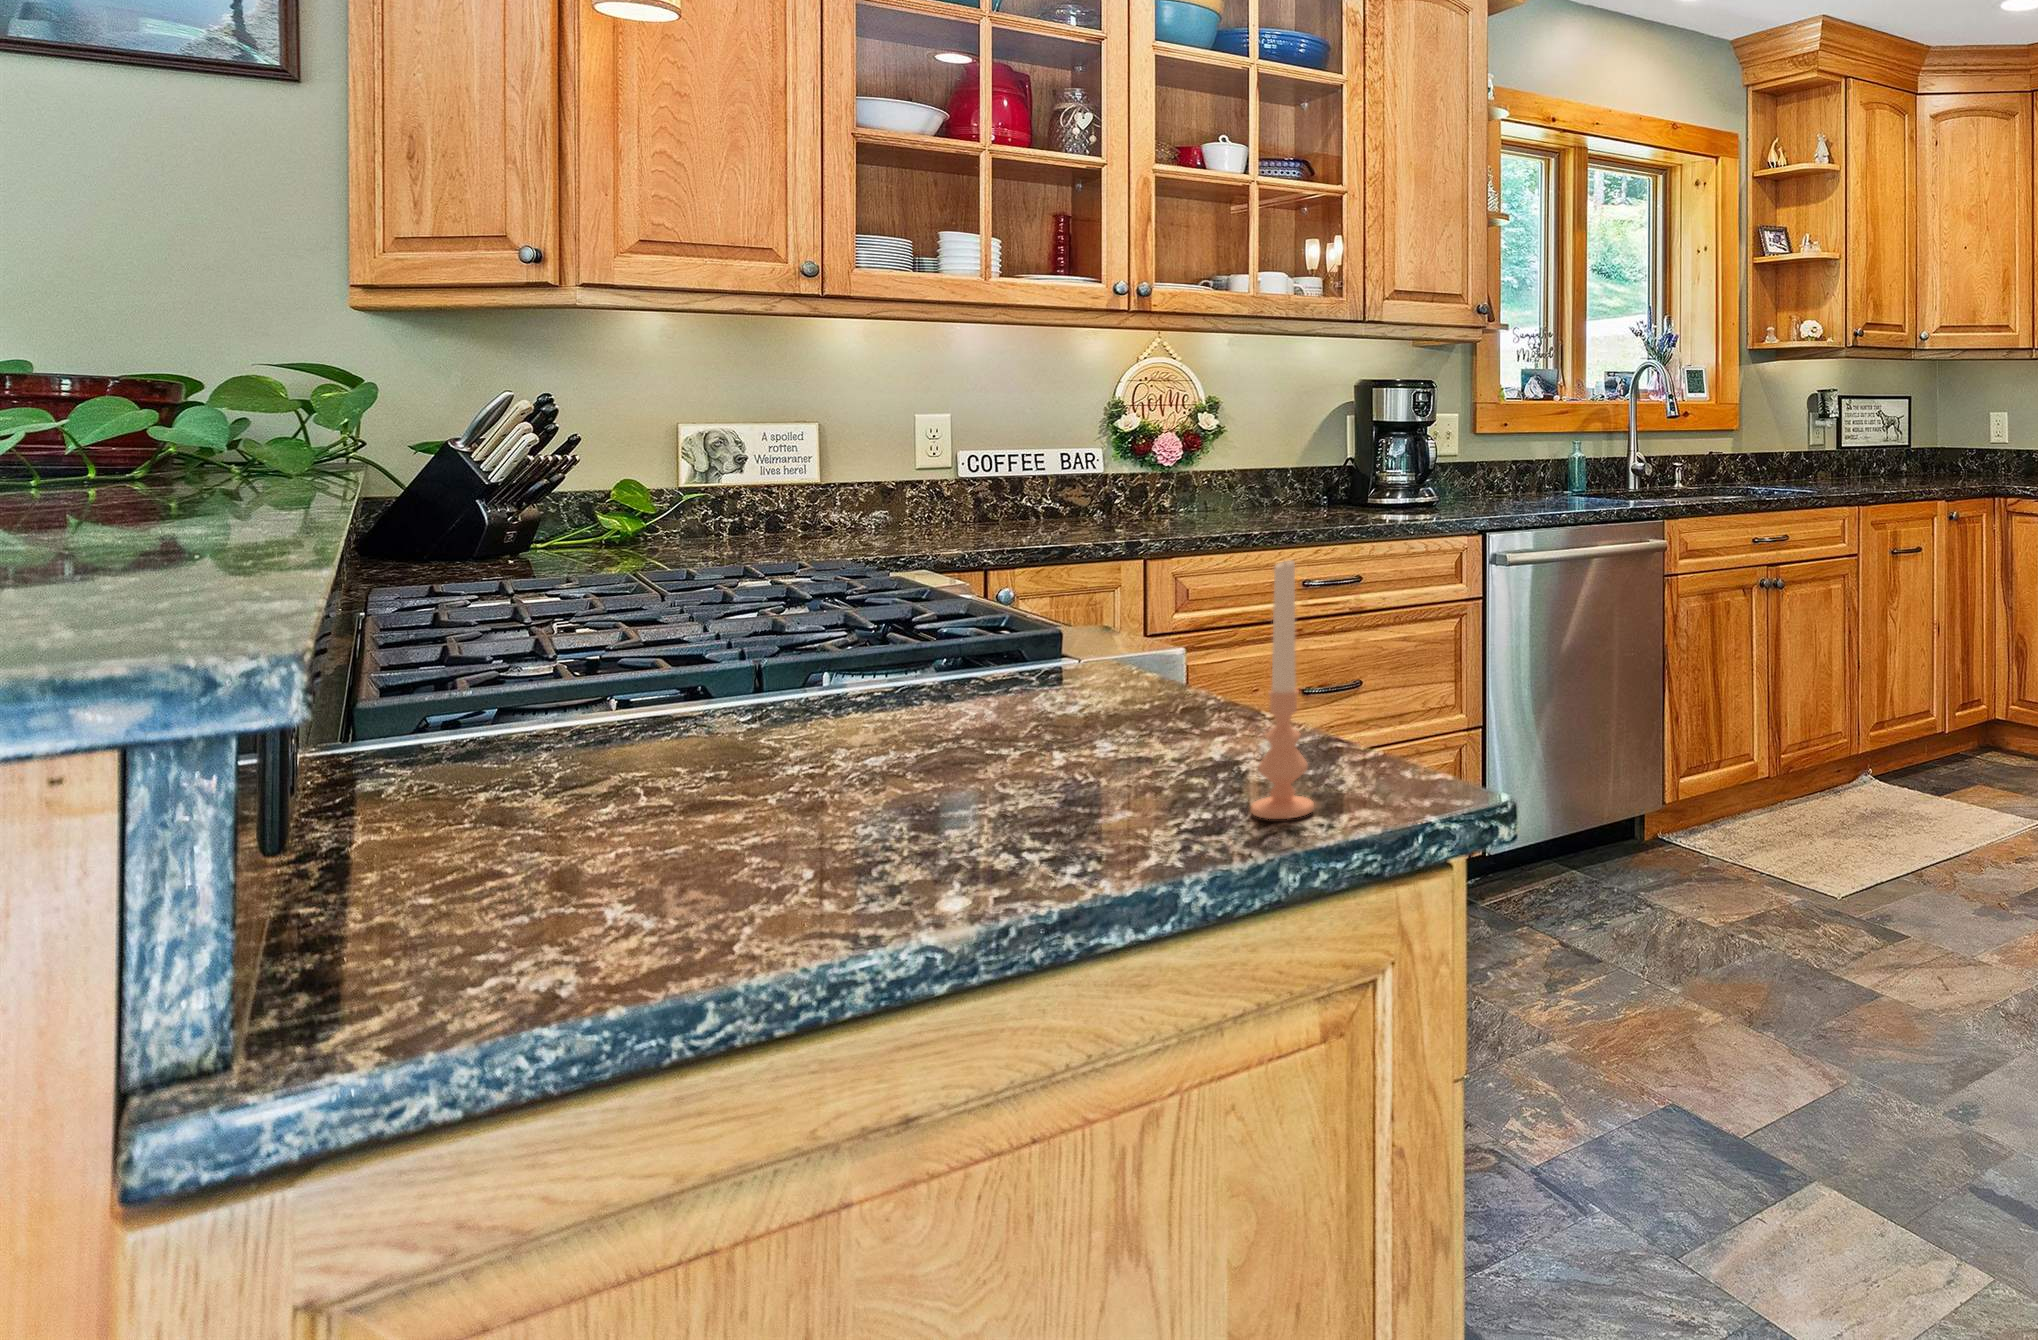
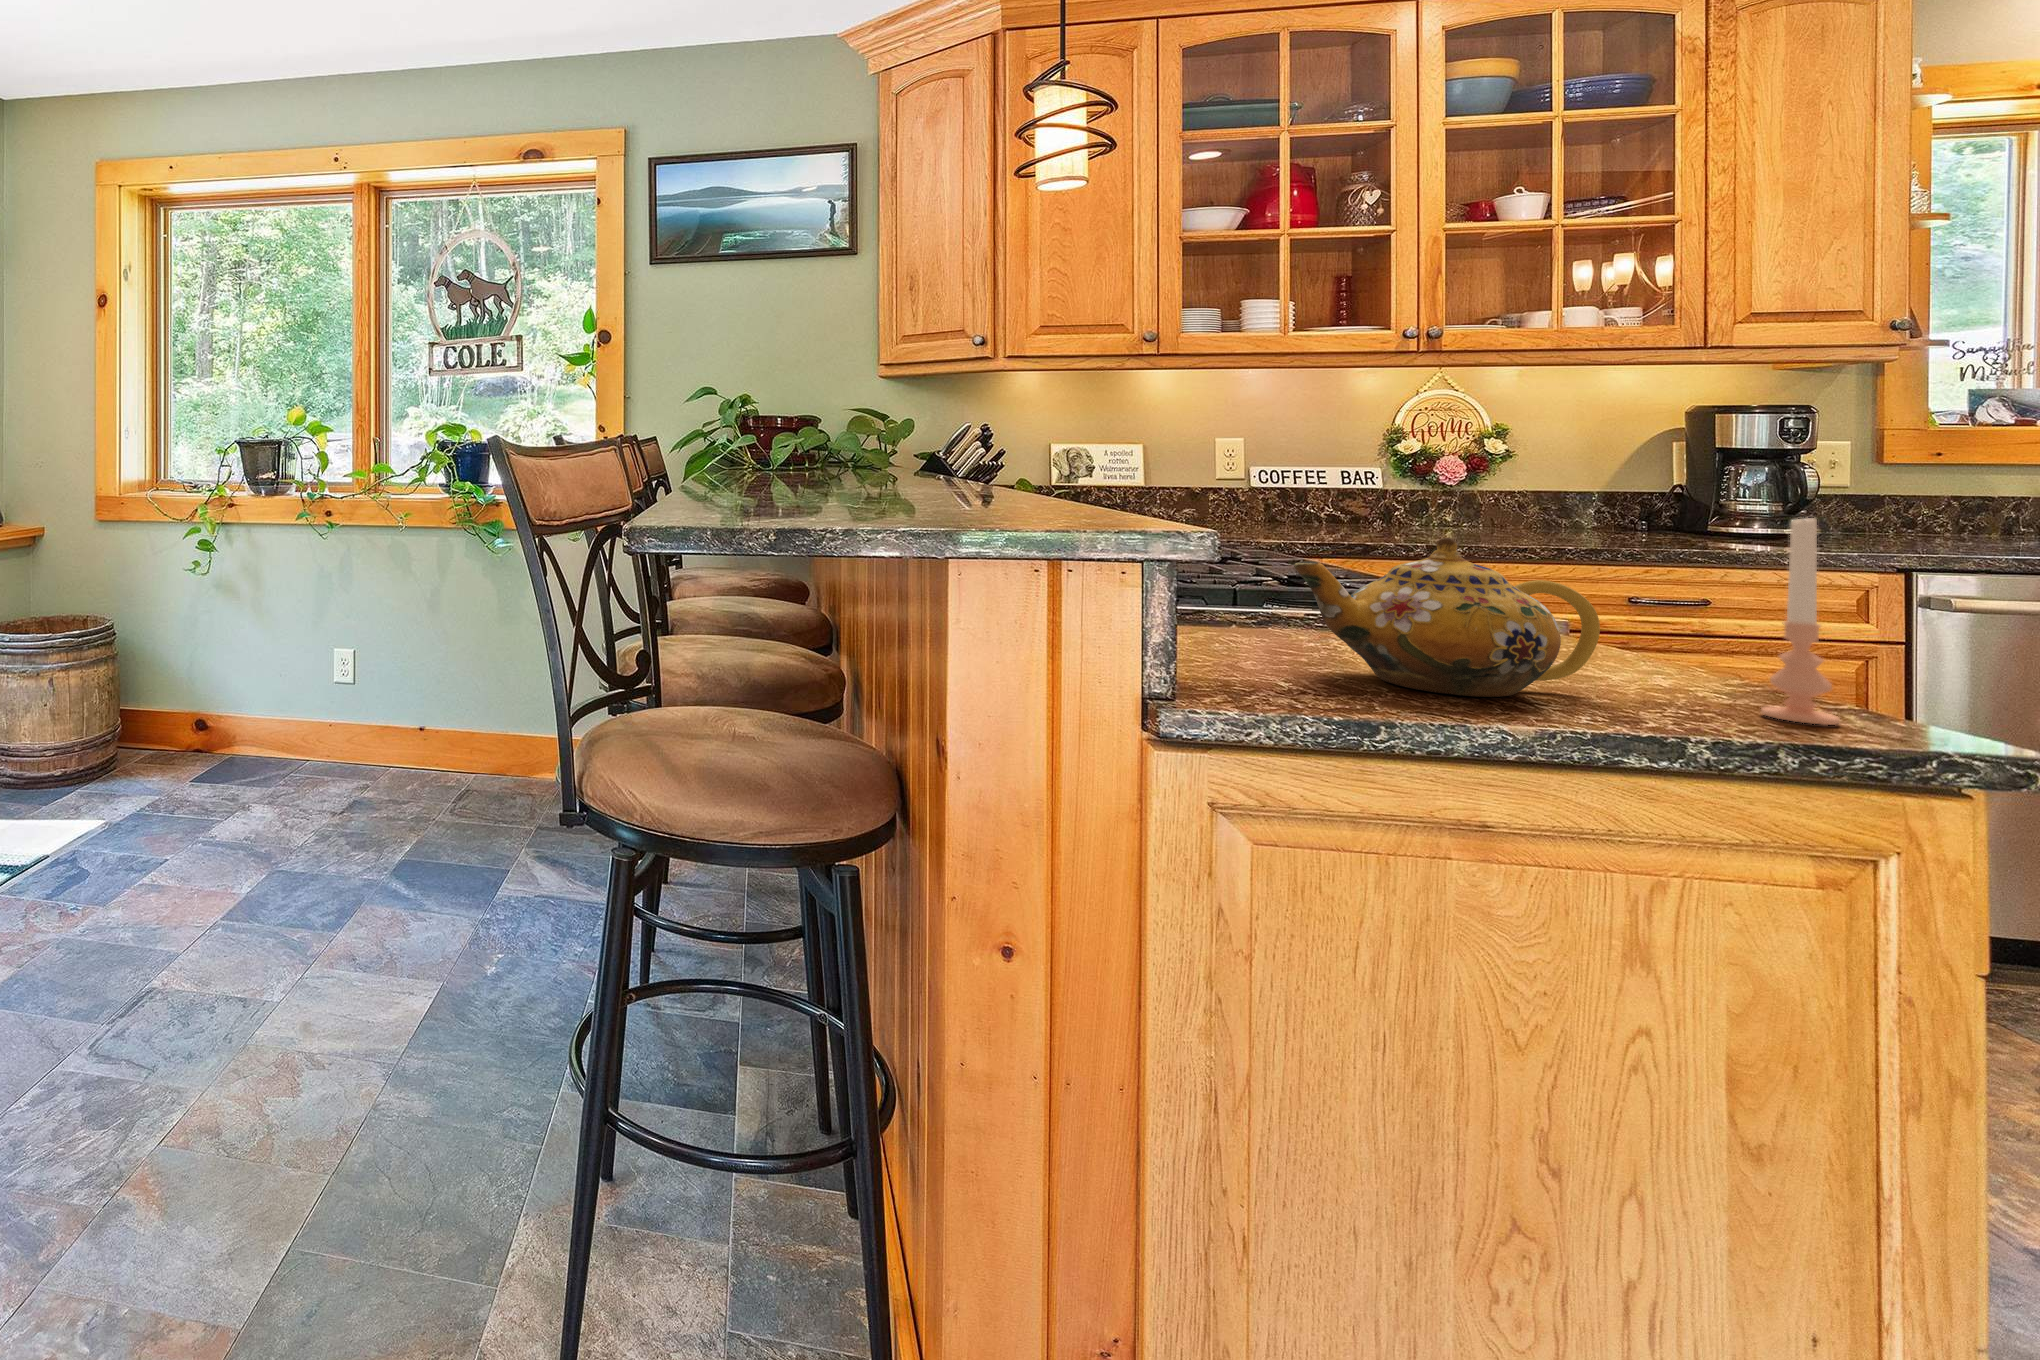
teapot: none [684,622,1109,875] -> present [1294,538,1600,697]

